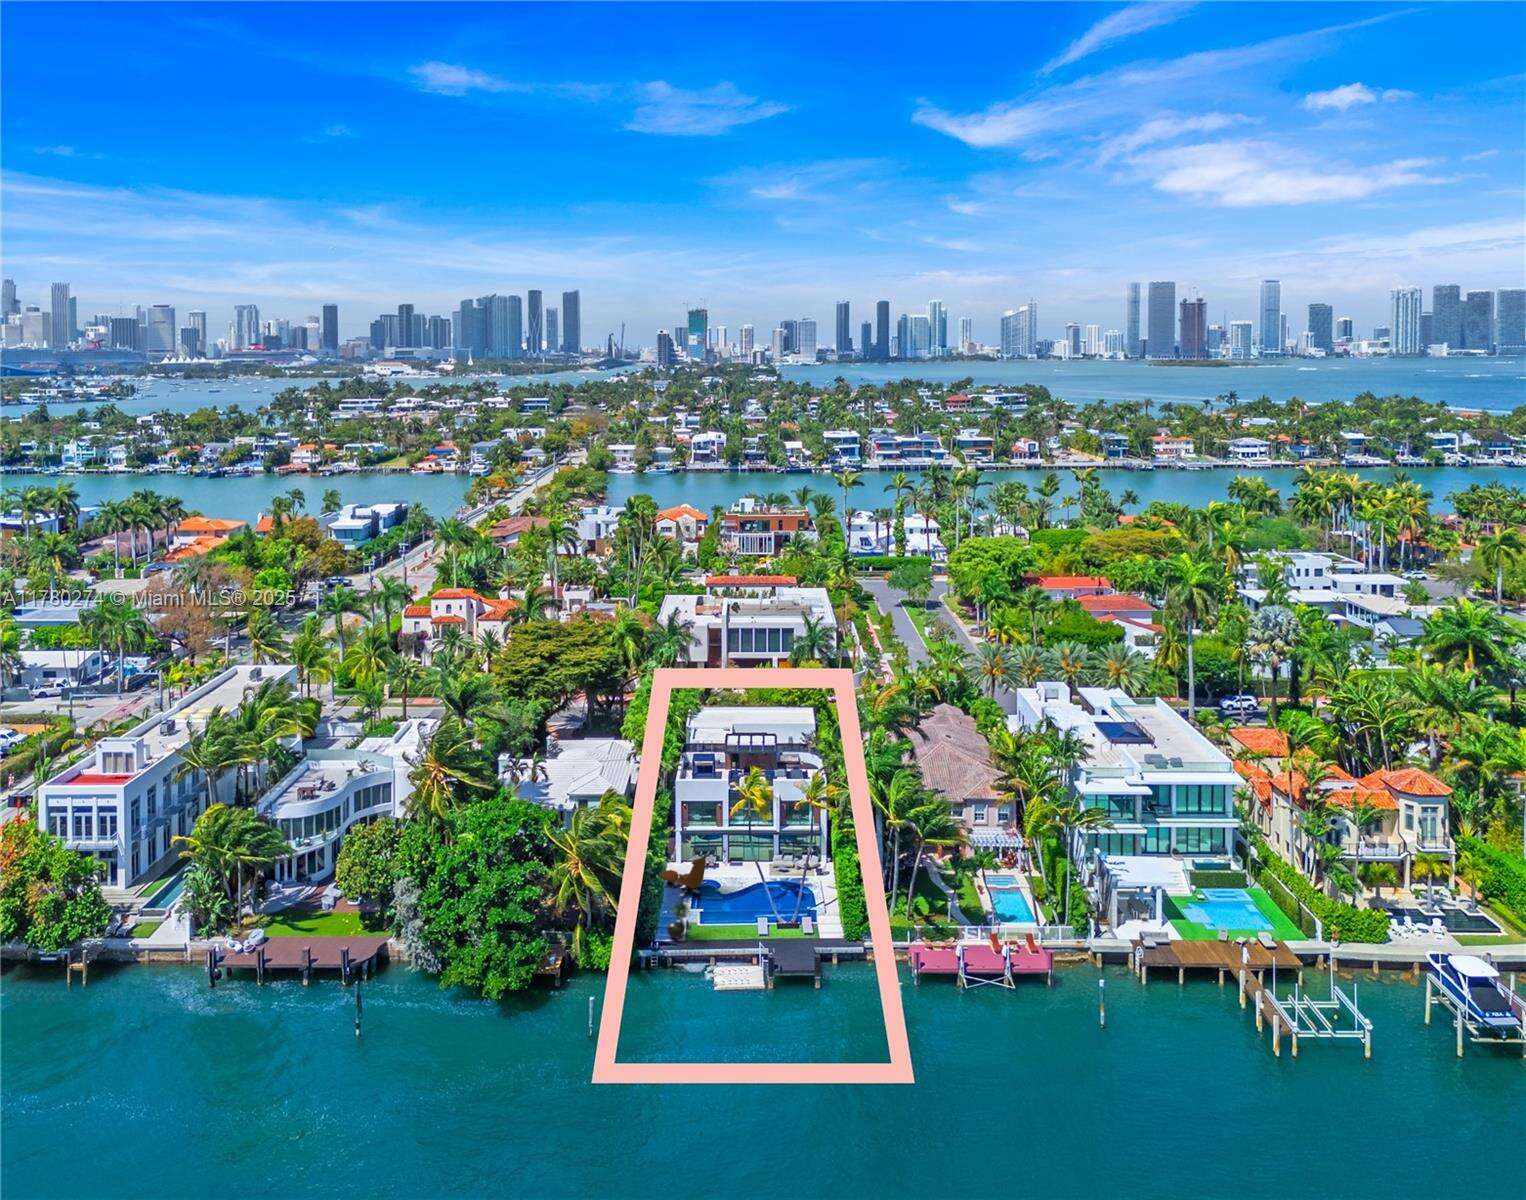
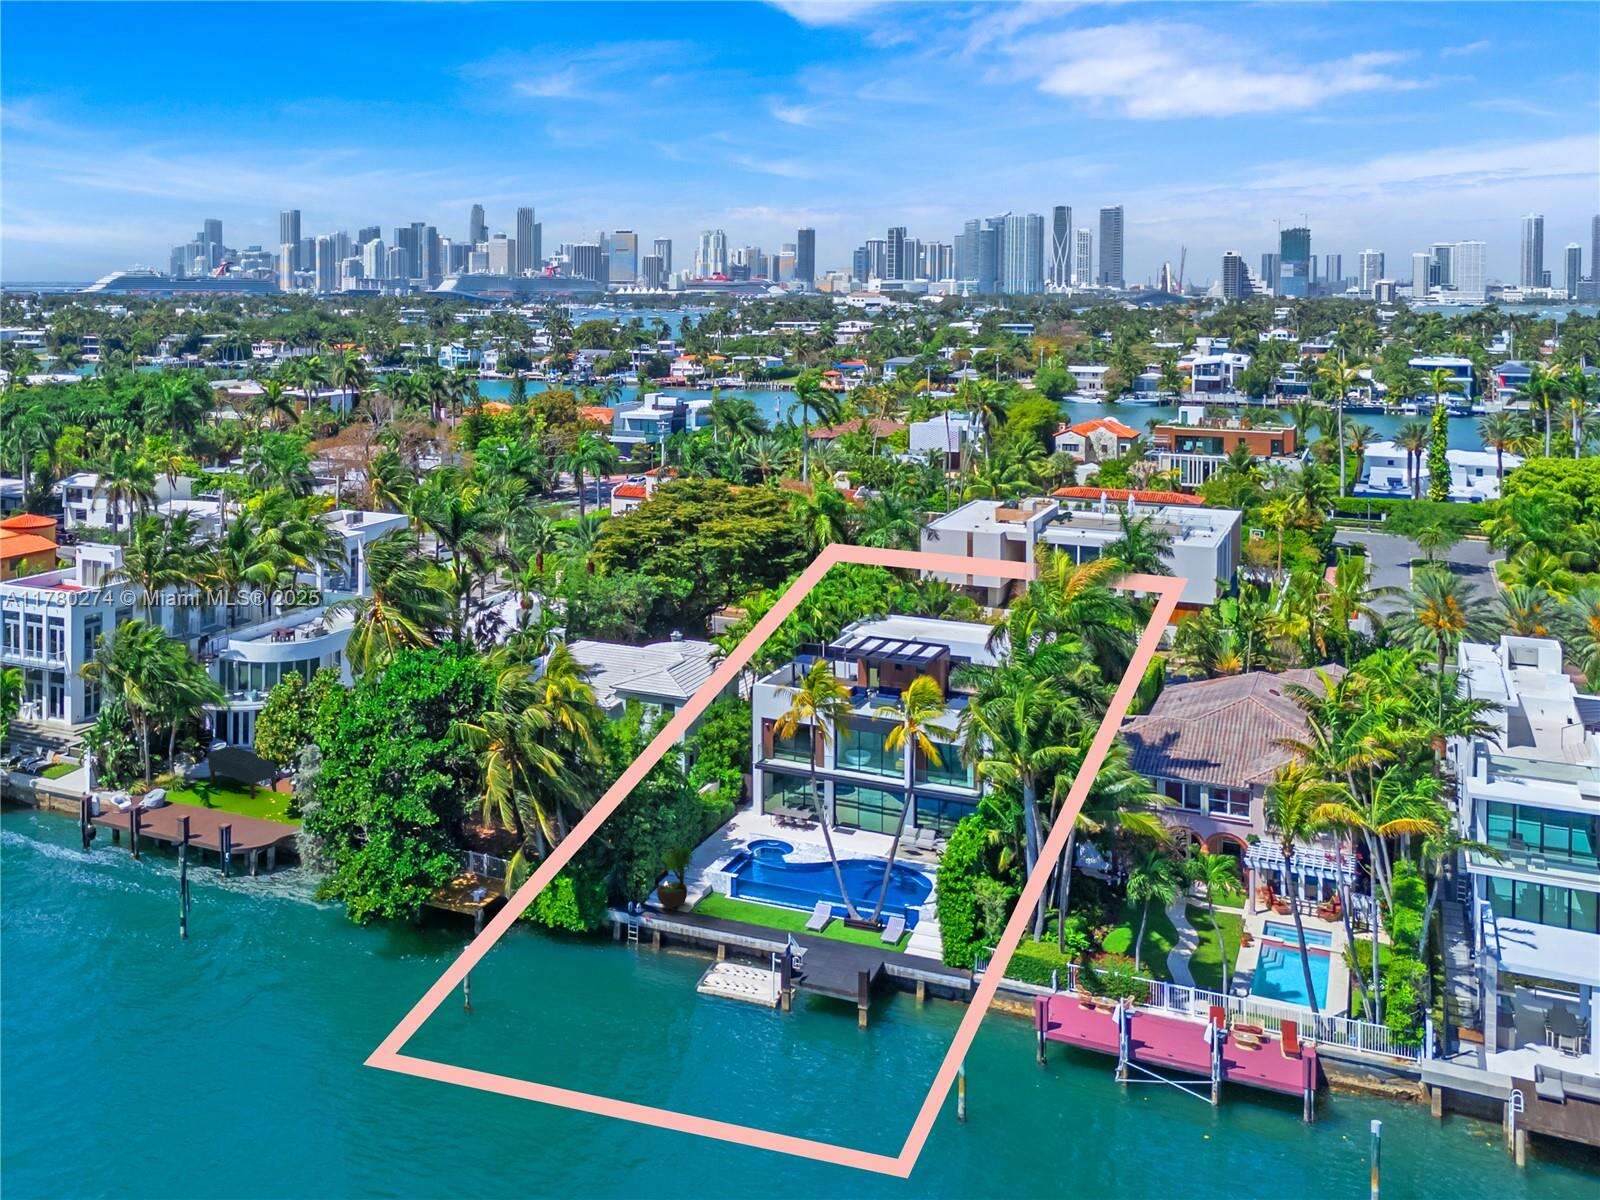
lounge chair: present [660,854,706,898] -> none [707,787,769,860]
bench: none [283,883,342,919] -> present [207,746,277,799]

